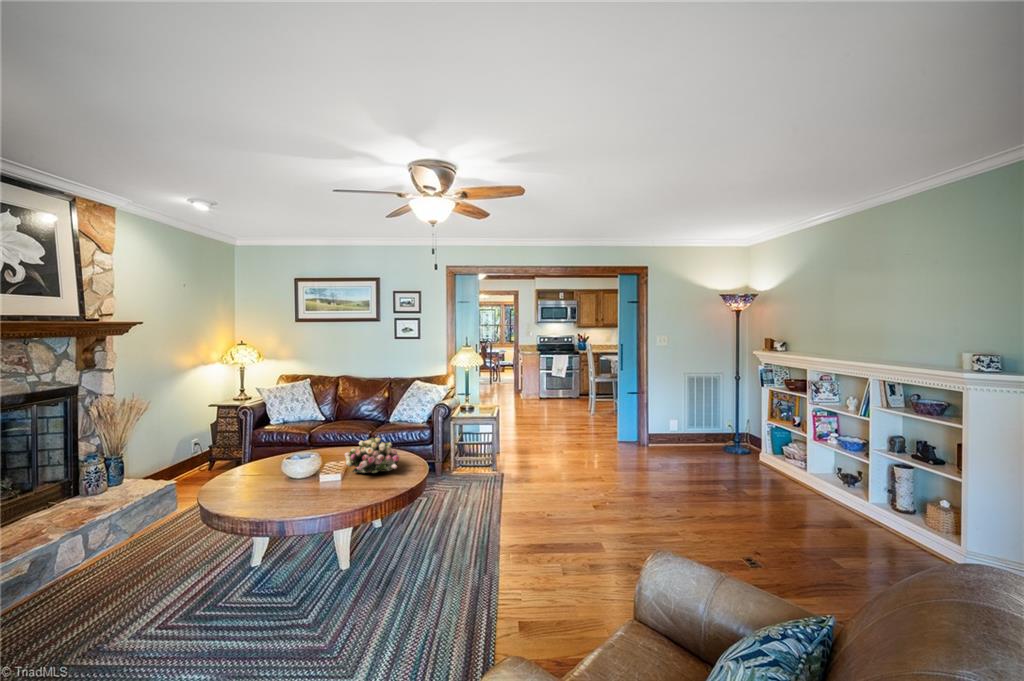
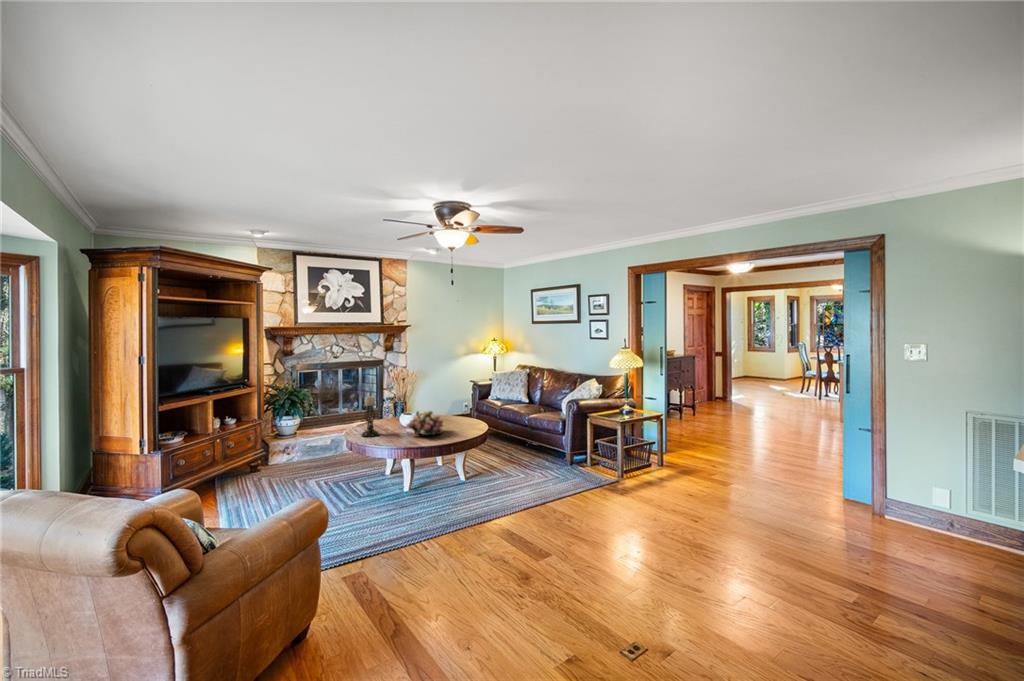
candle holder: none [282,432,314,503] -> present [362,396,379,437]

